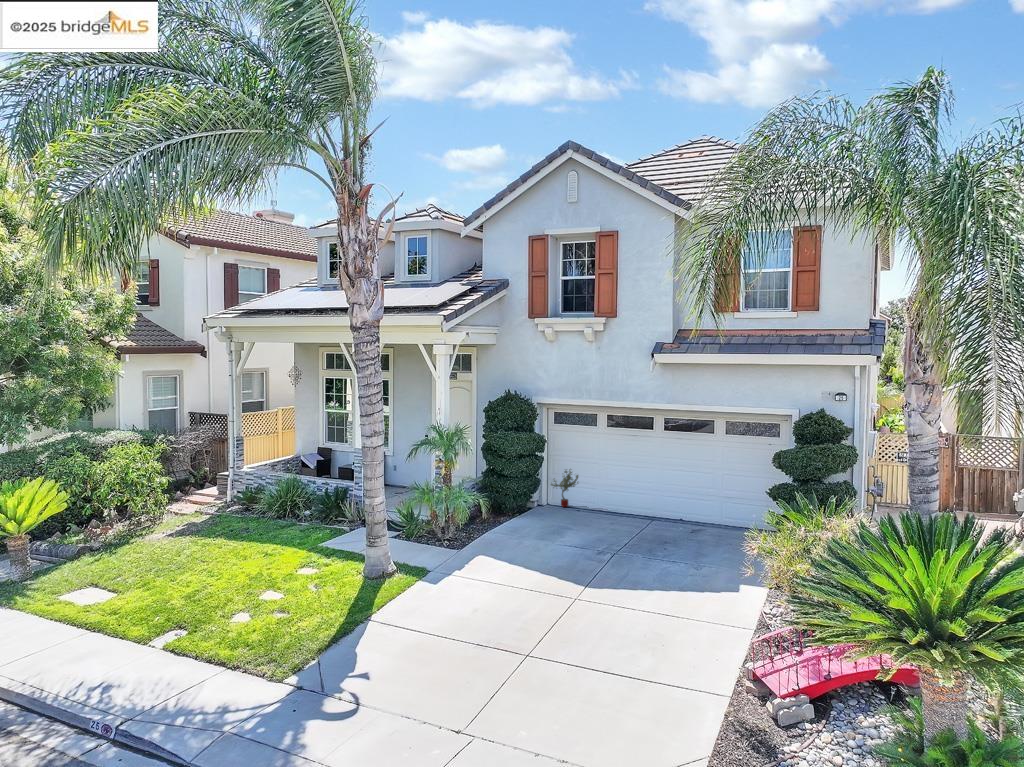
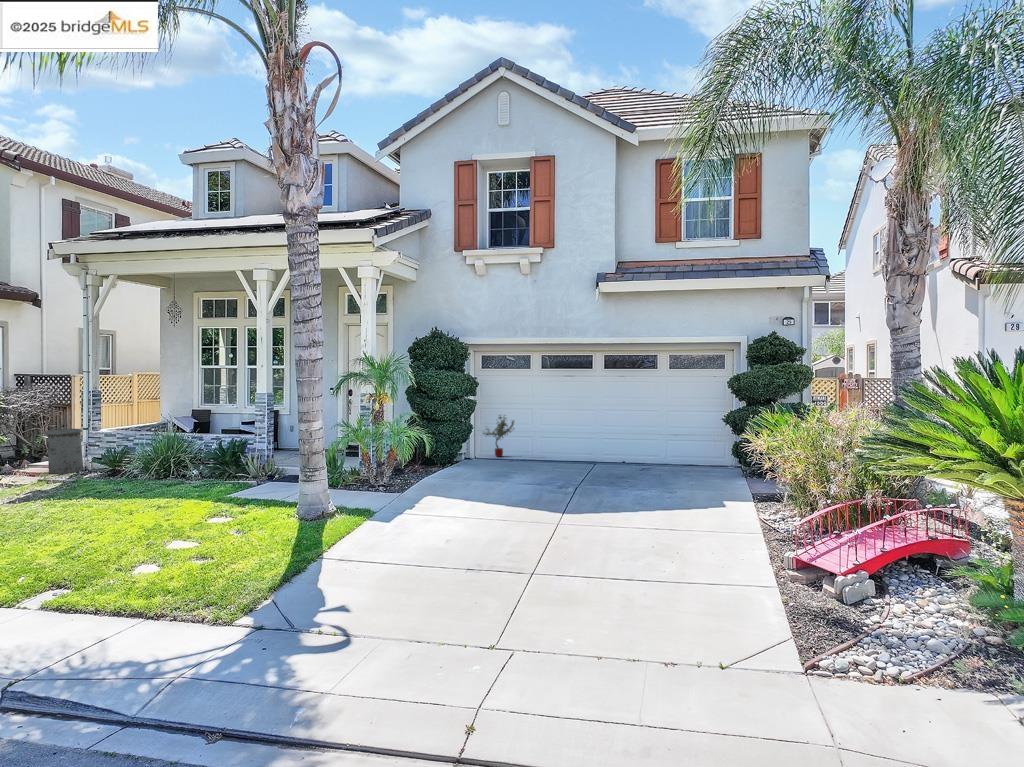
trash can: none [200,468,229,505] -> present [45,429,83,474]

